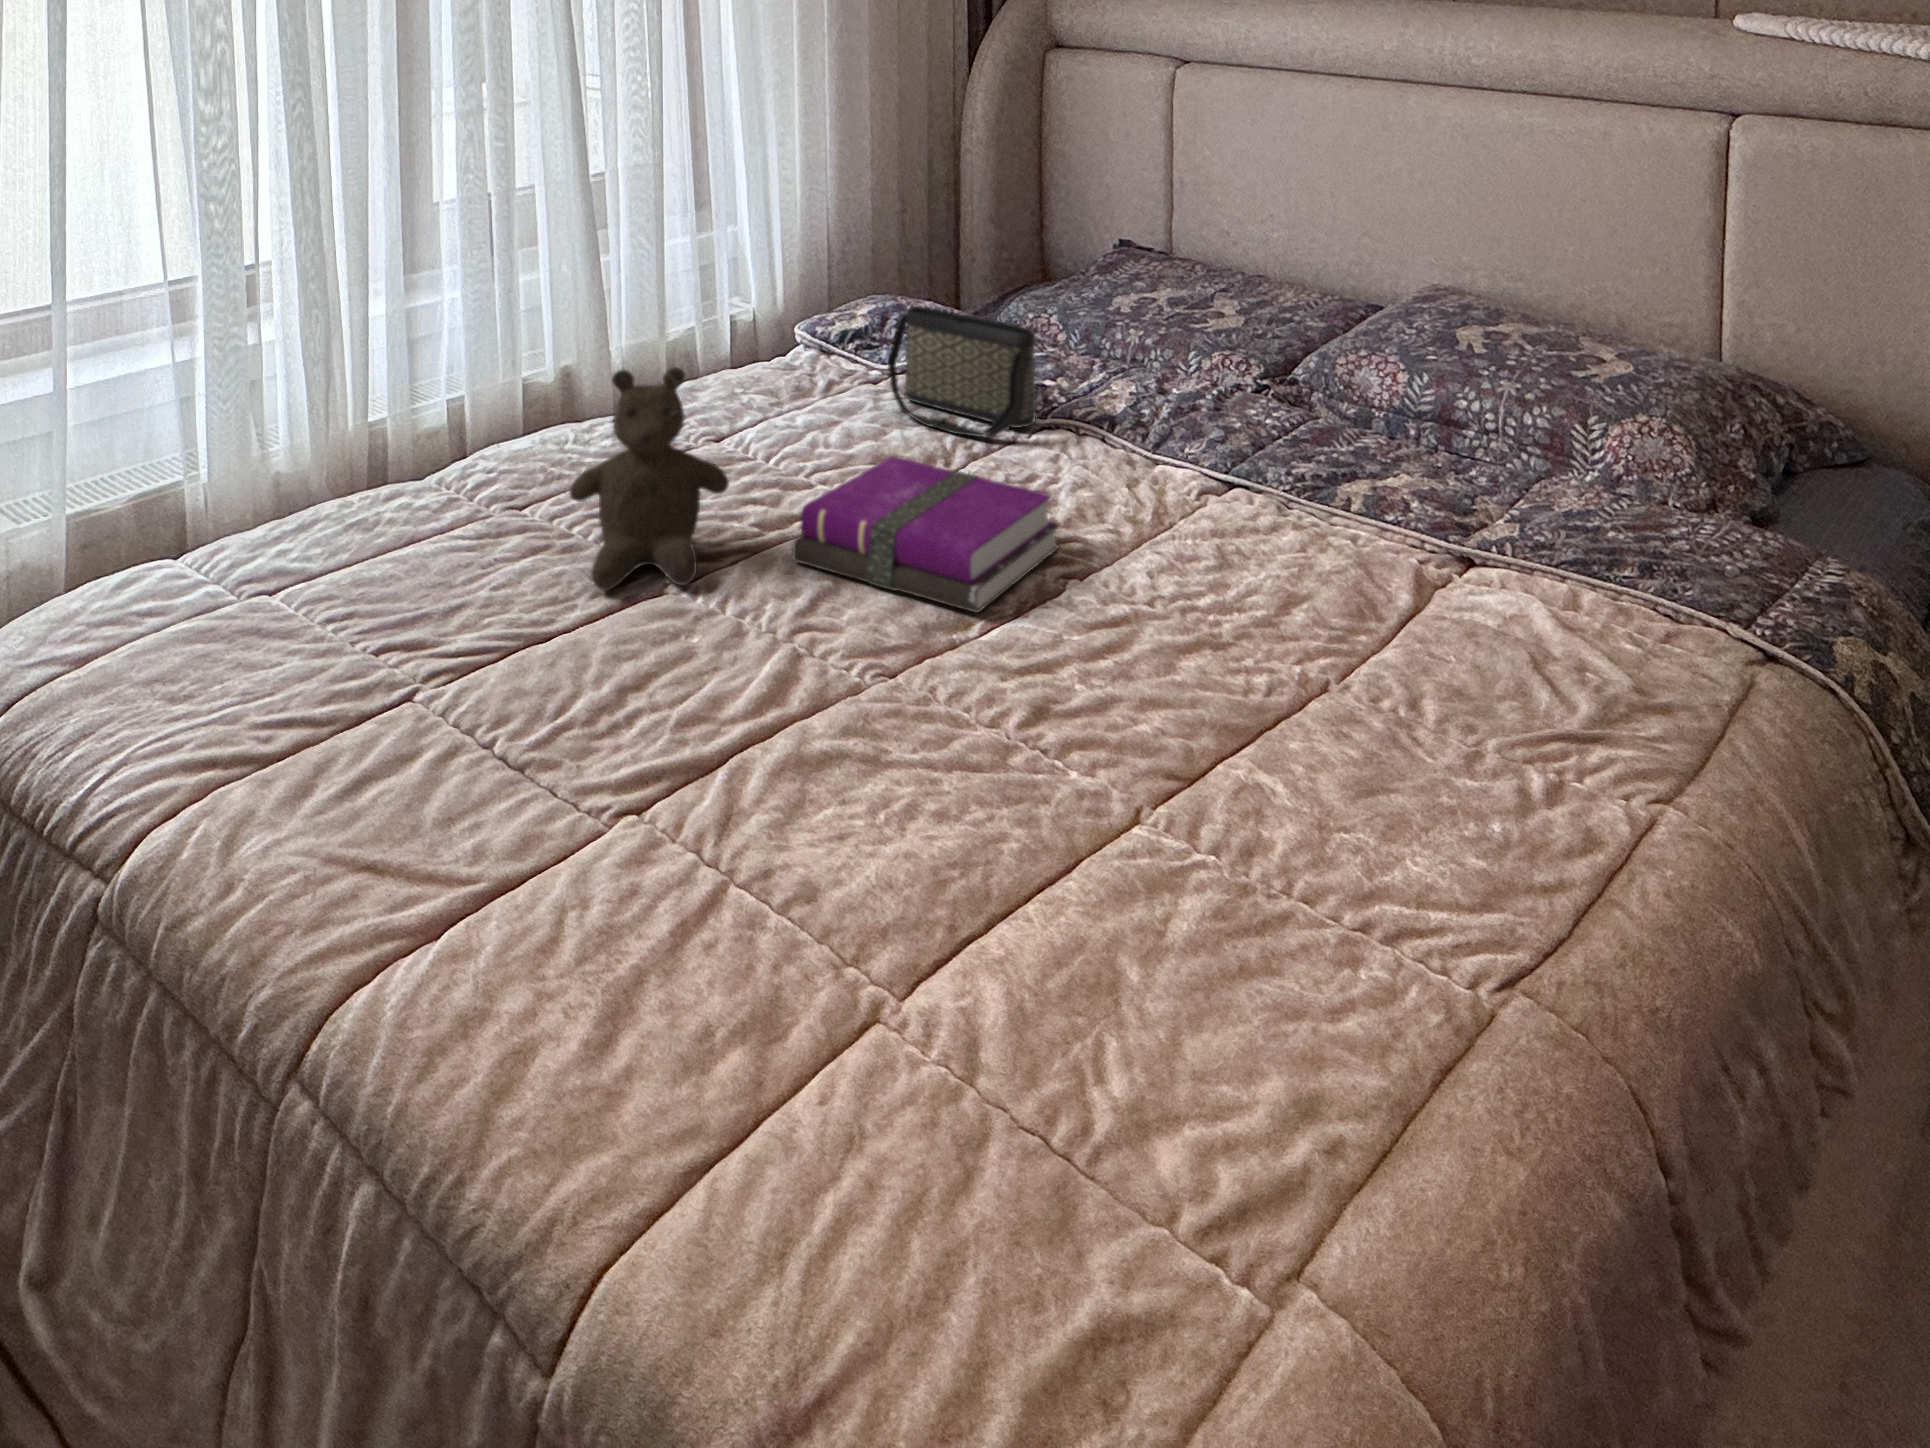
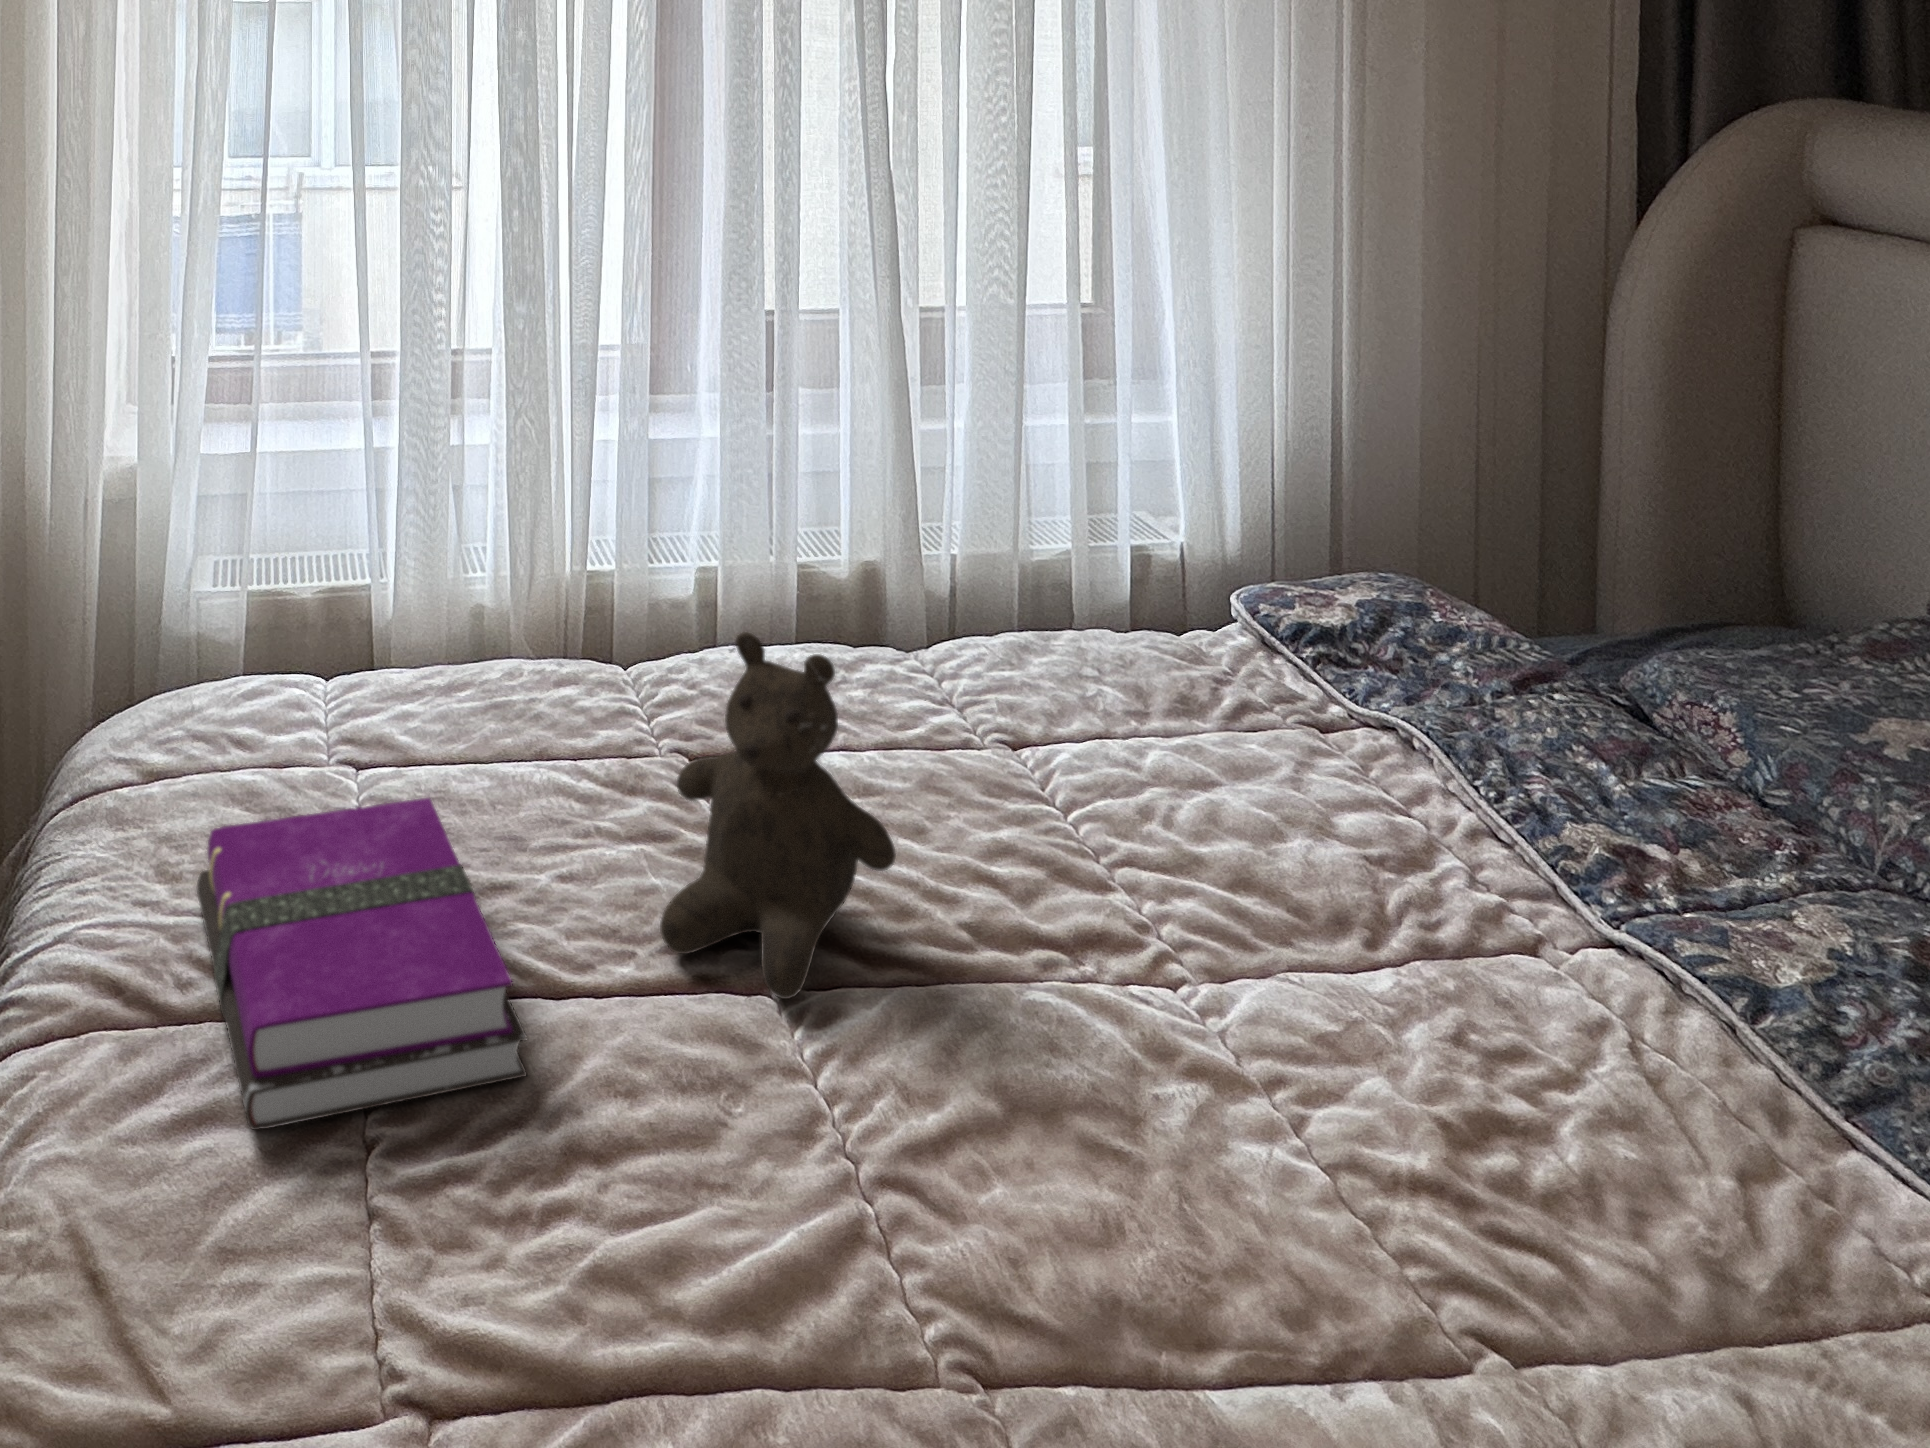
handbag: present [888,306,1036,438] -> none [1315,630,1591,935]
notebook: present [793,457,1059,613] -> present [197,798,527,1130]

